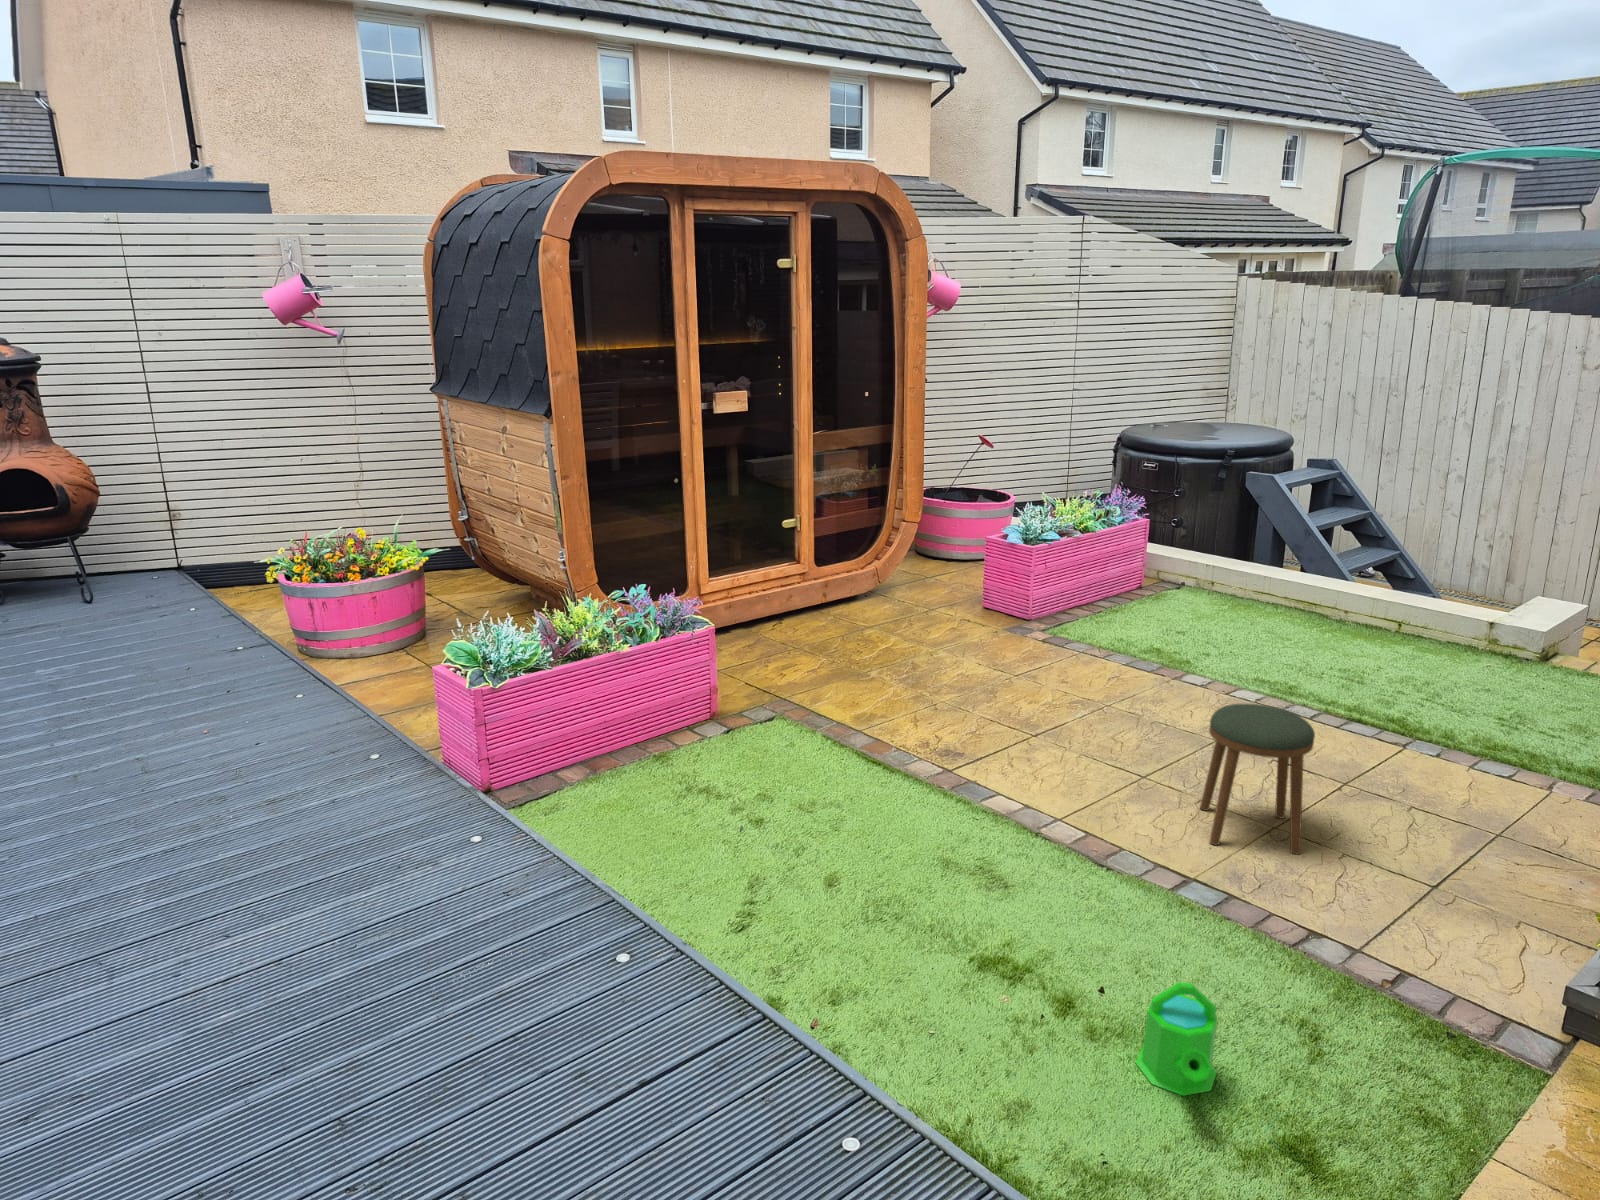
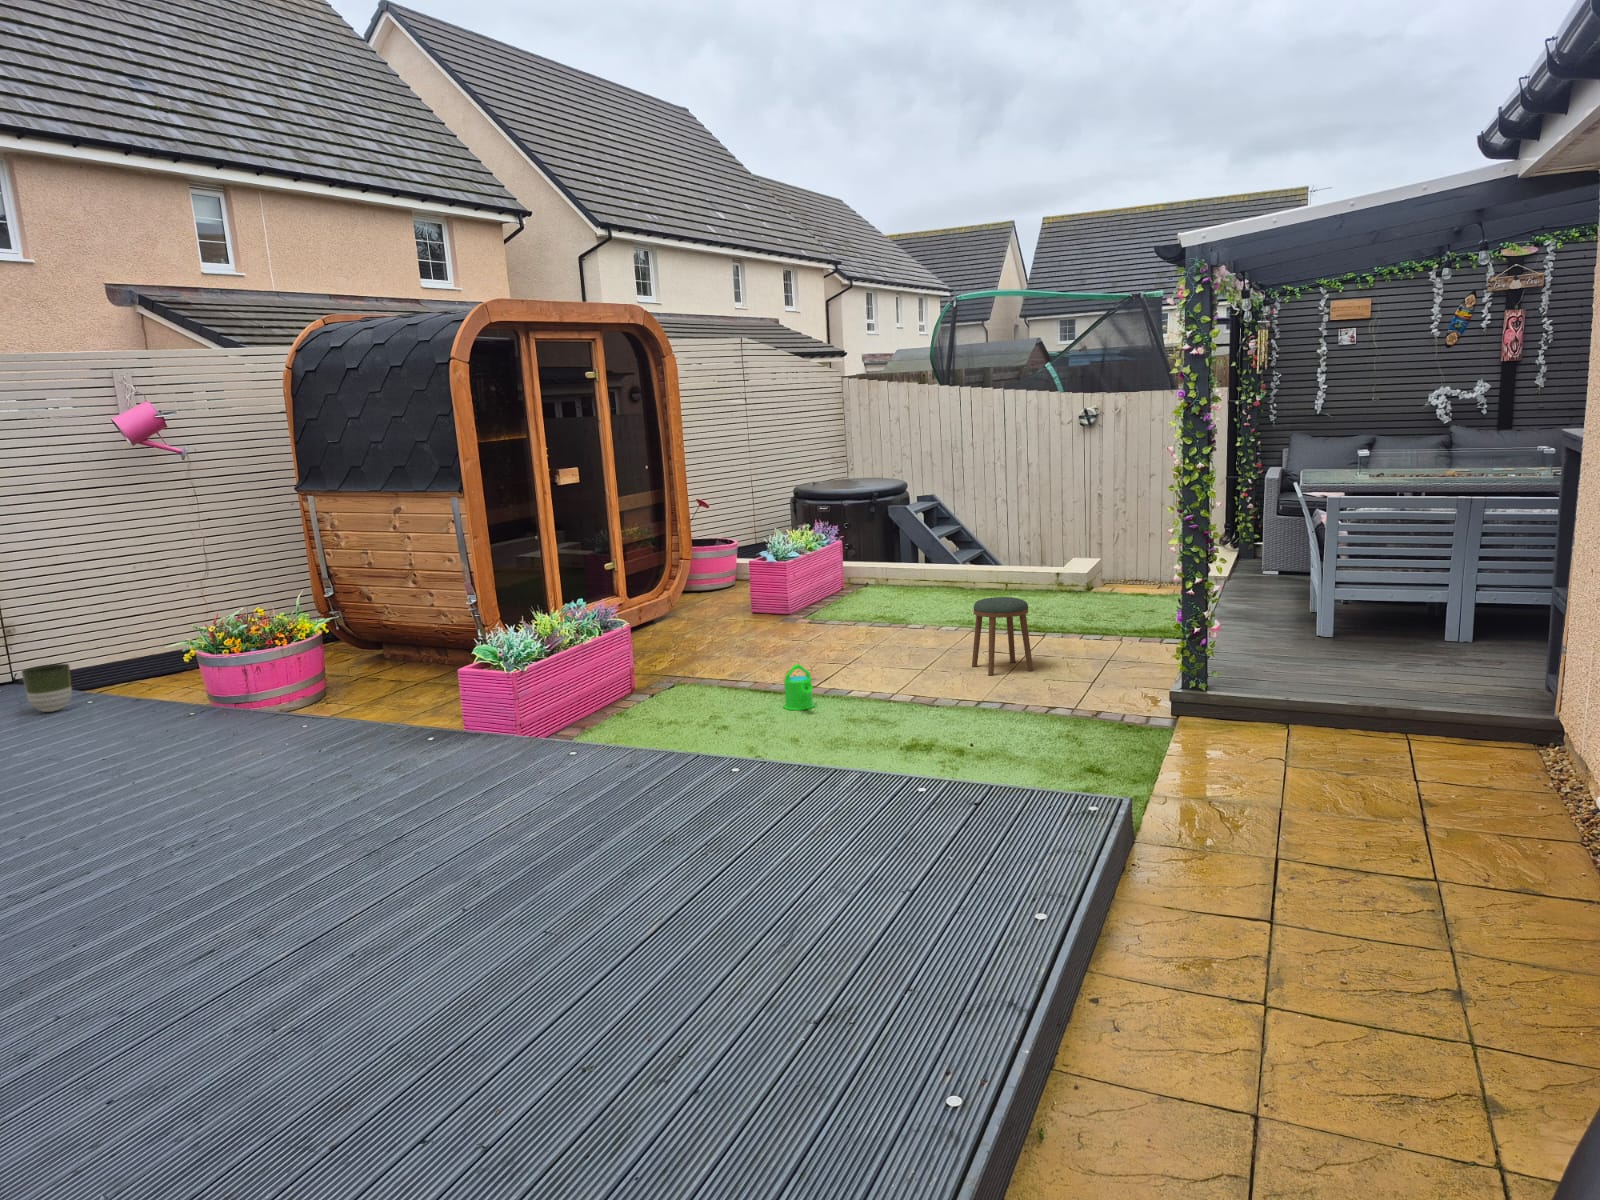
planter: none [127,561,179,612] -> present [22,663,72,712]
watering can: present [1136,982,1217,1096] -> present [784,664,815,710]

